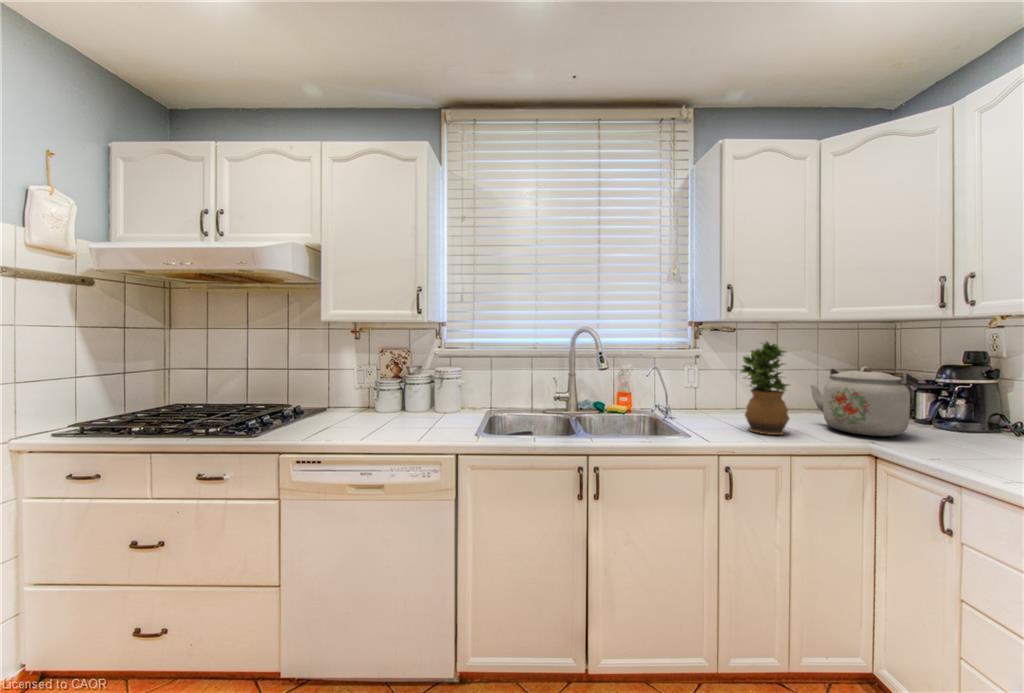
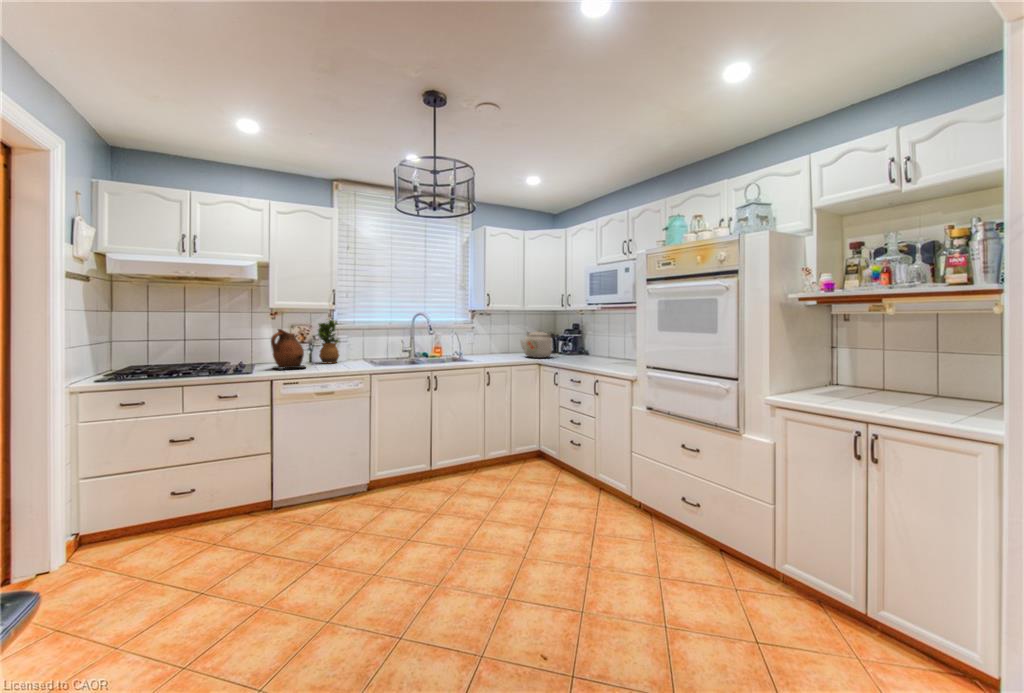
potted plant: present [741,342,789,435] -> present [318,319,339,364]
ceramic pitcher: none [312,356,379,429] -> present [271,329,306,369]

